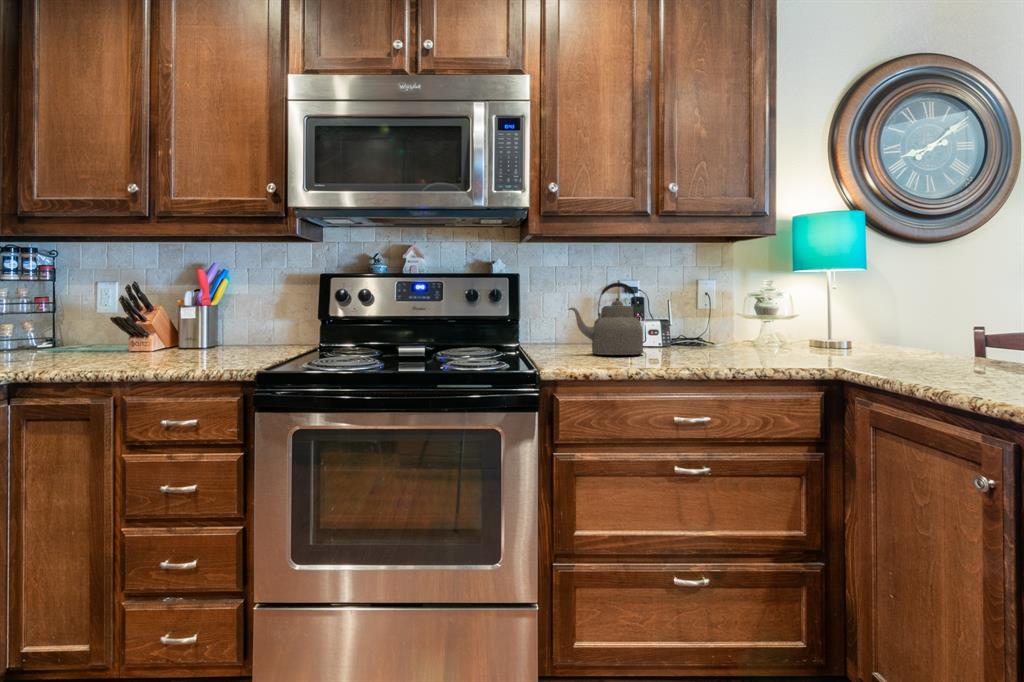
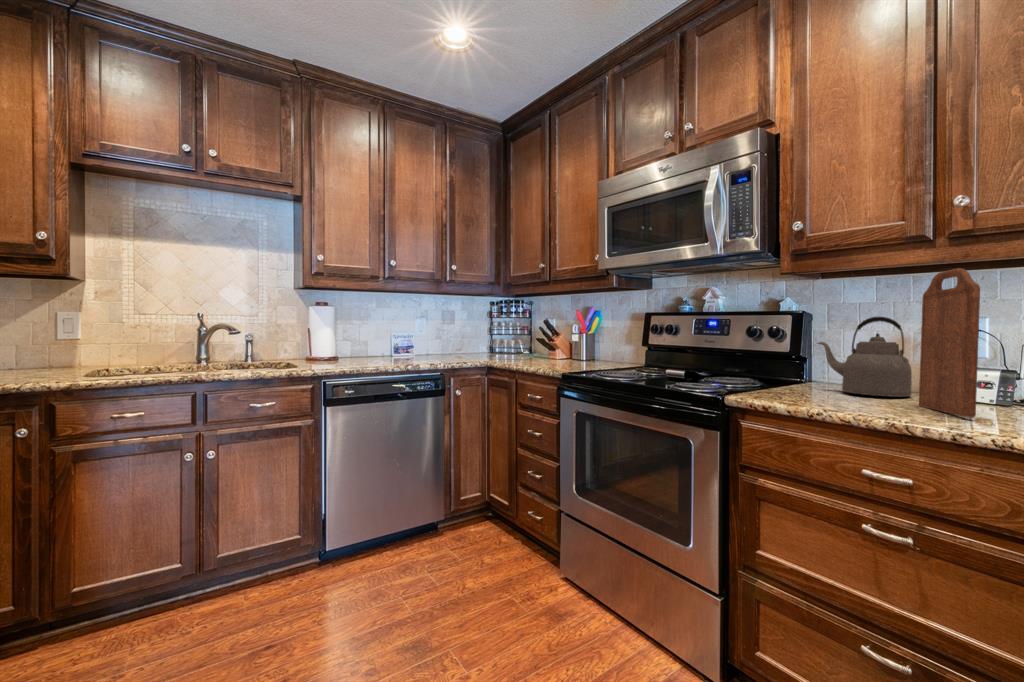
cutting board: none [668,242,729,362] -> present [919,268,980,418]

